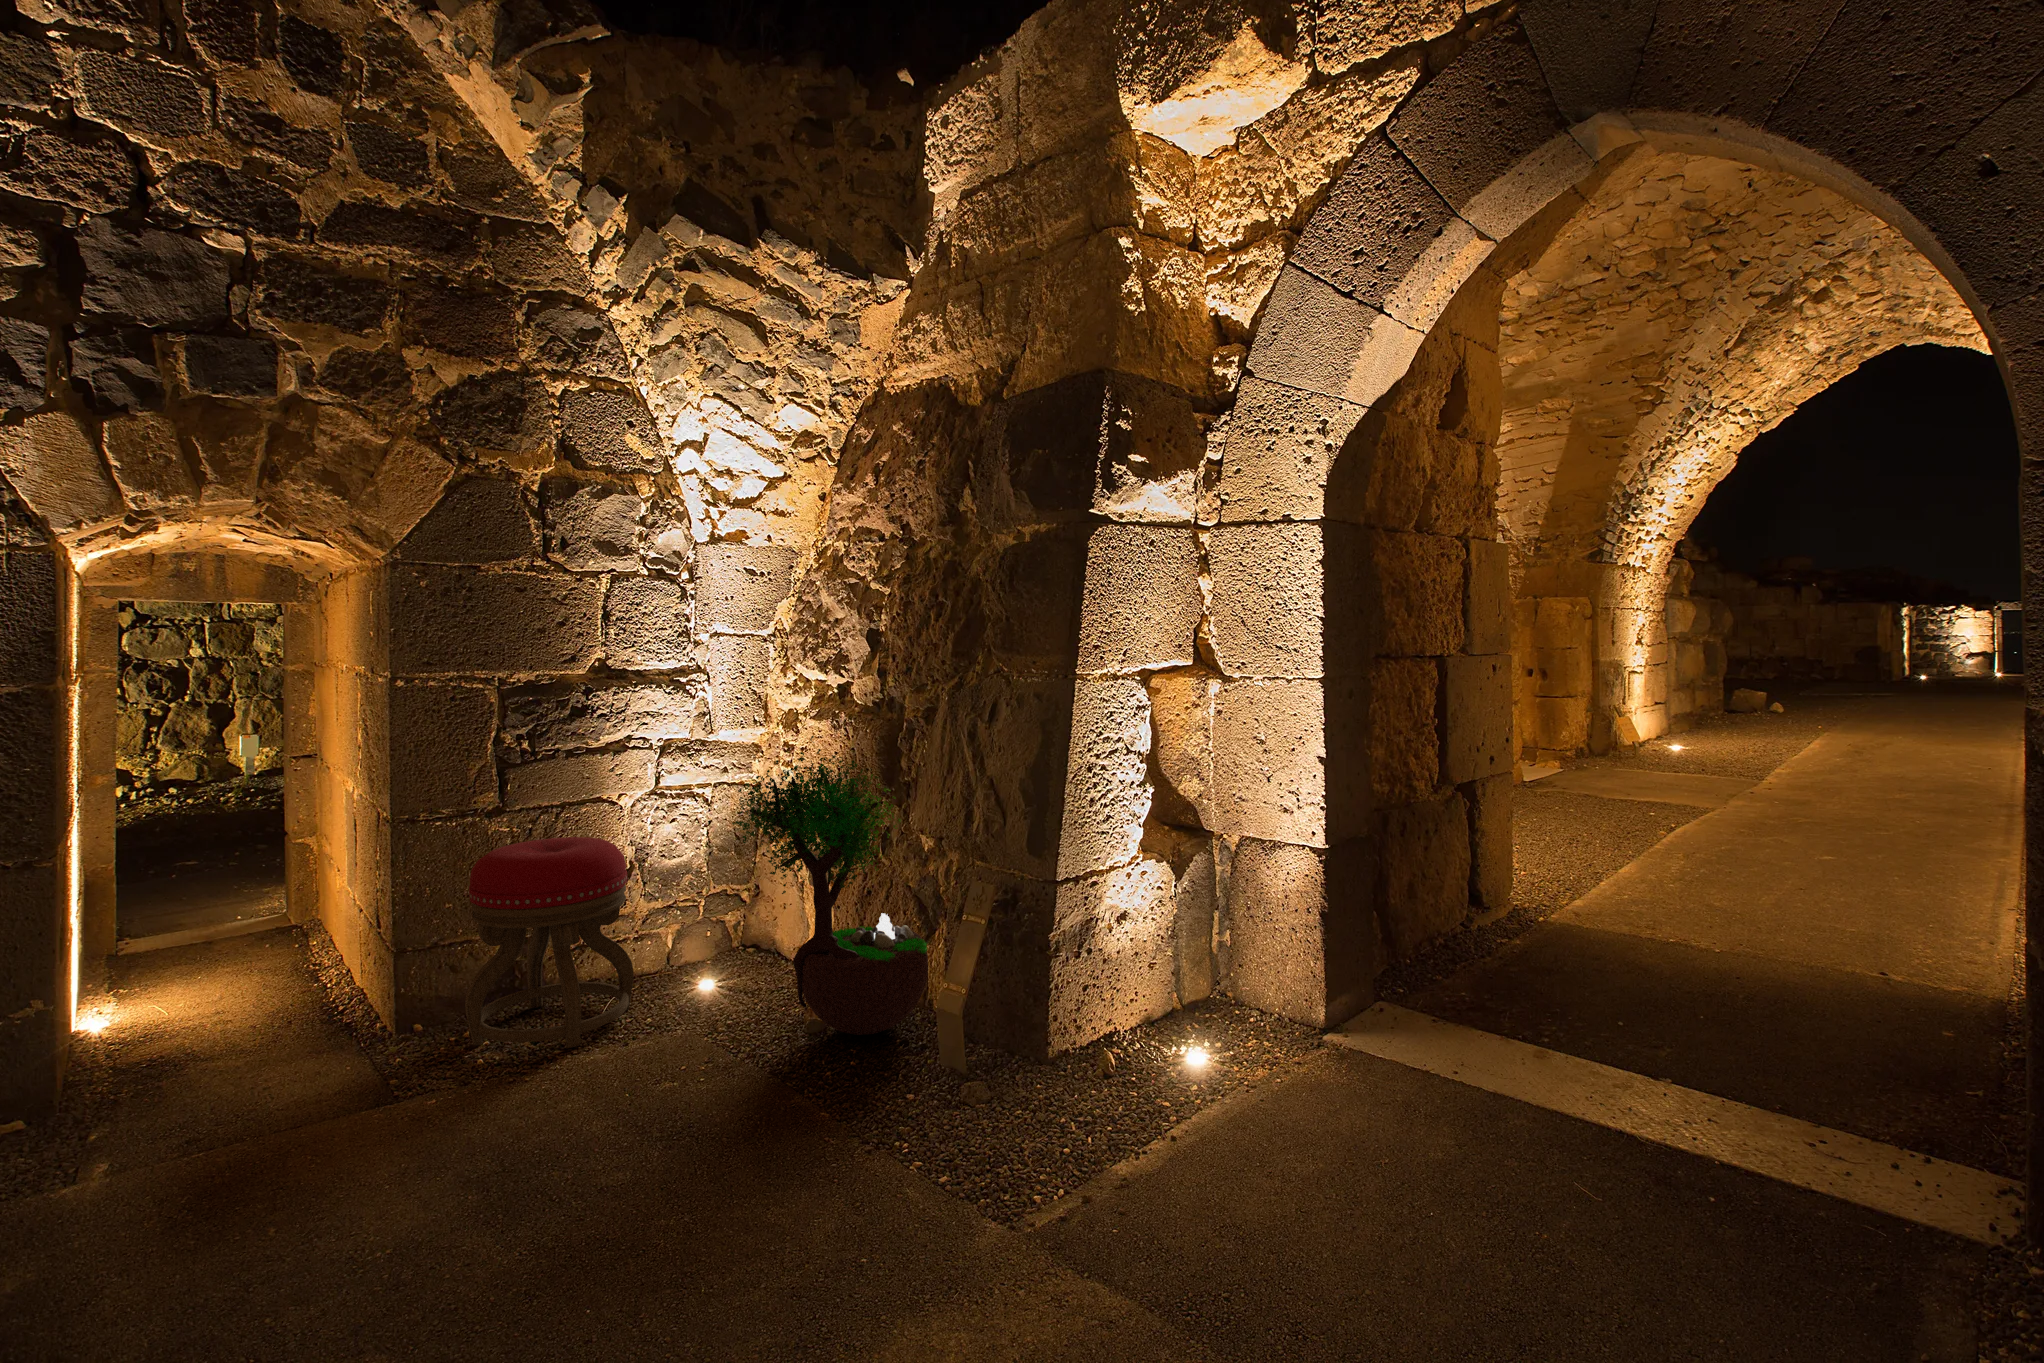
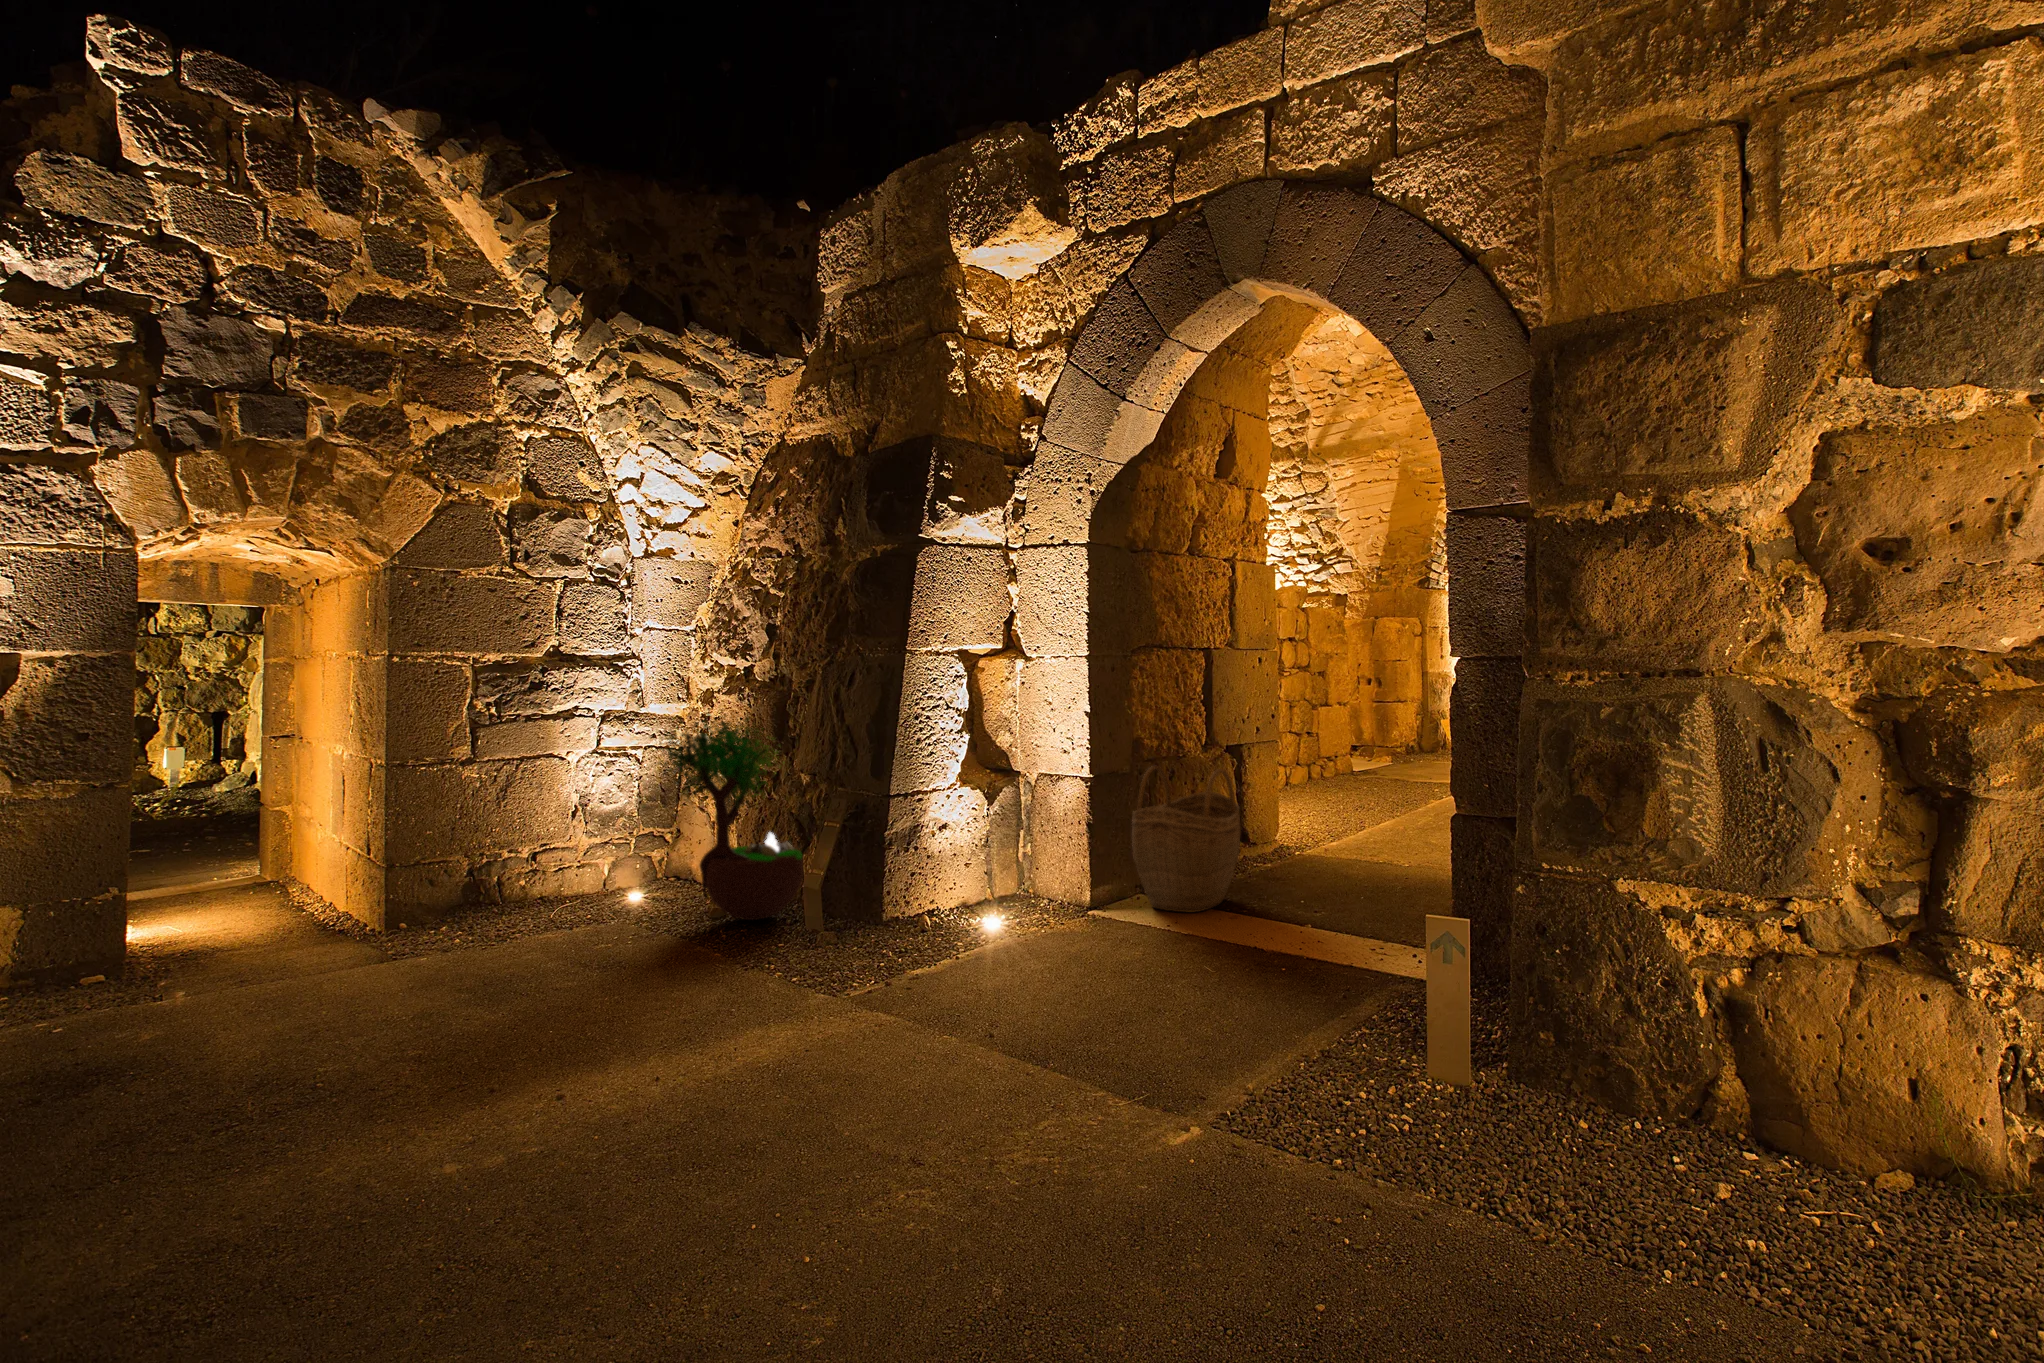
woven basket: none [1380,826,1530,1041] -> present [1132,766,1241,912]
stool: present [465,837,634,1049] -> none [443,781,576,933]

